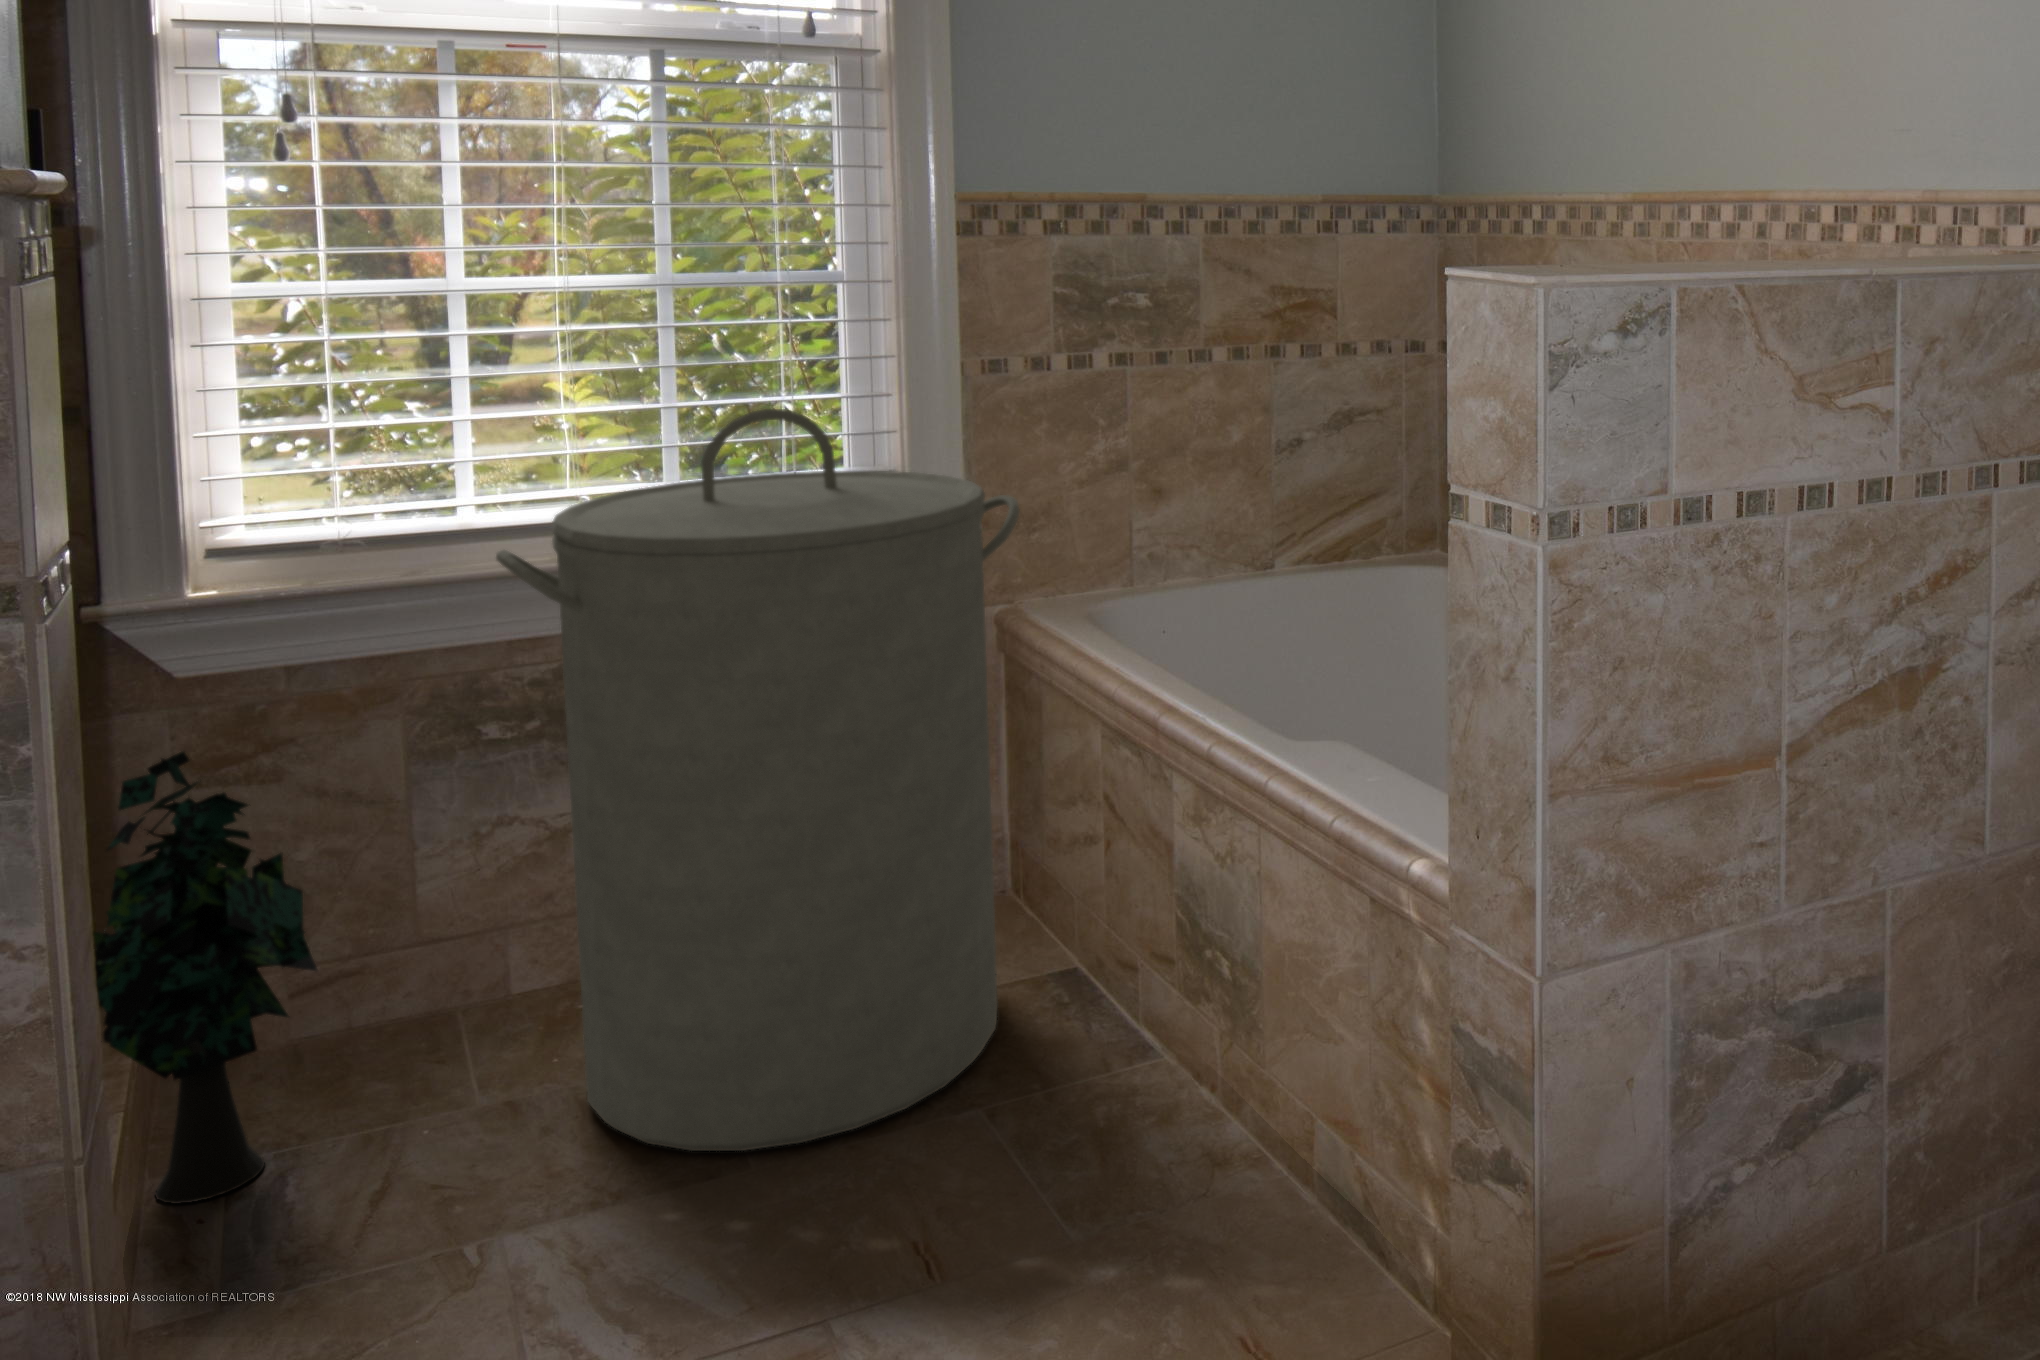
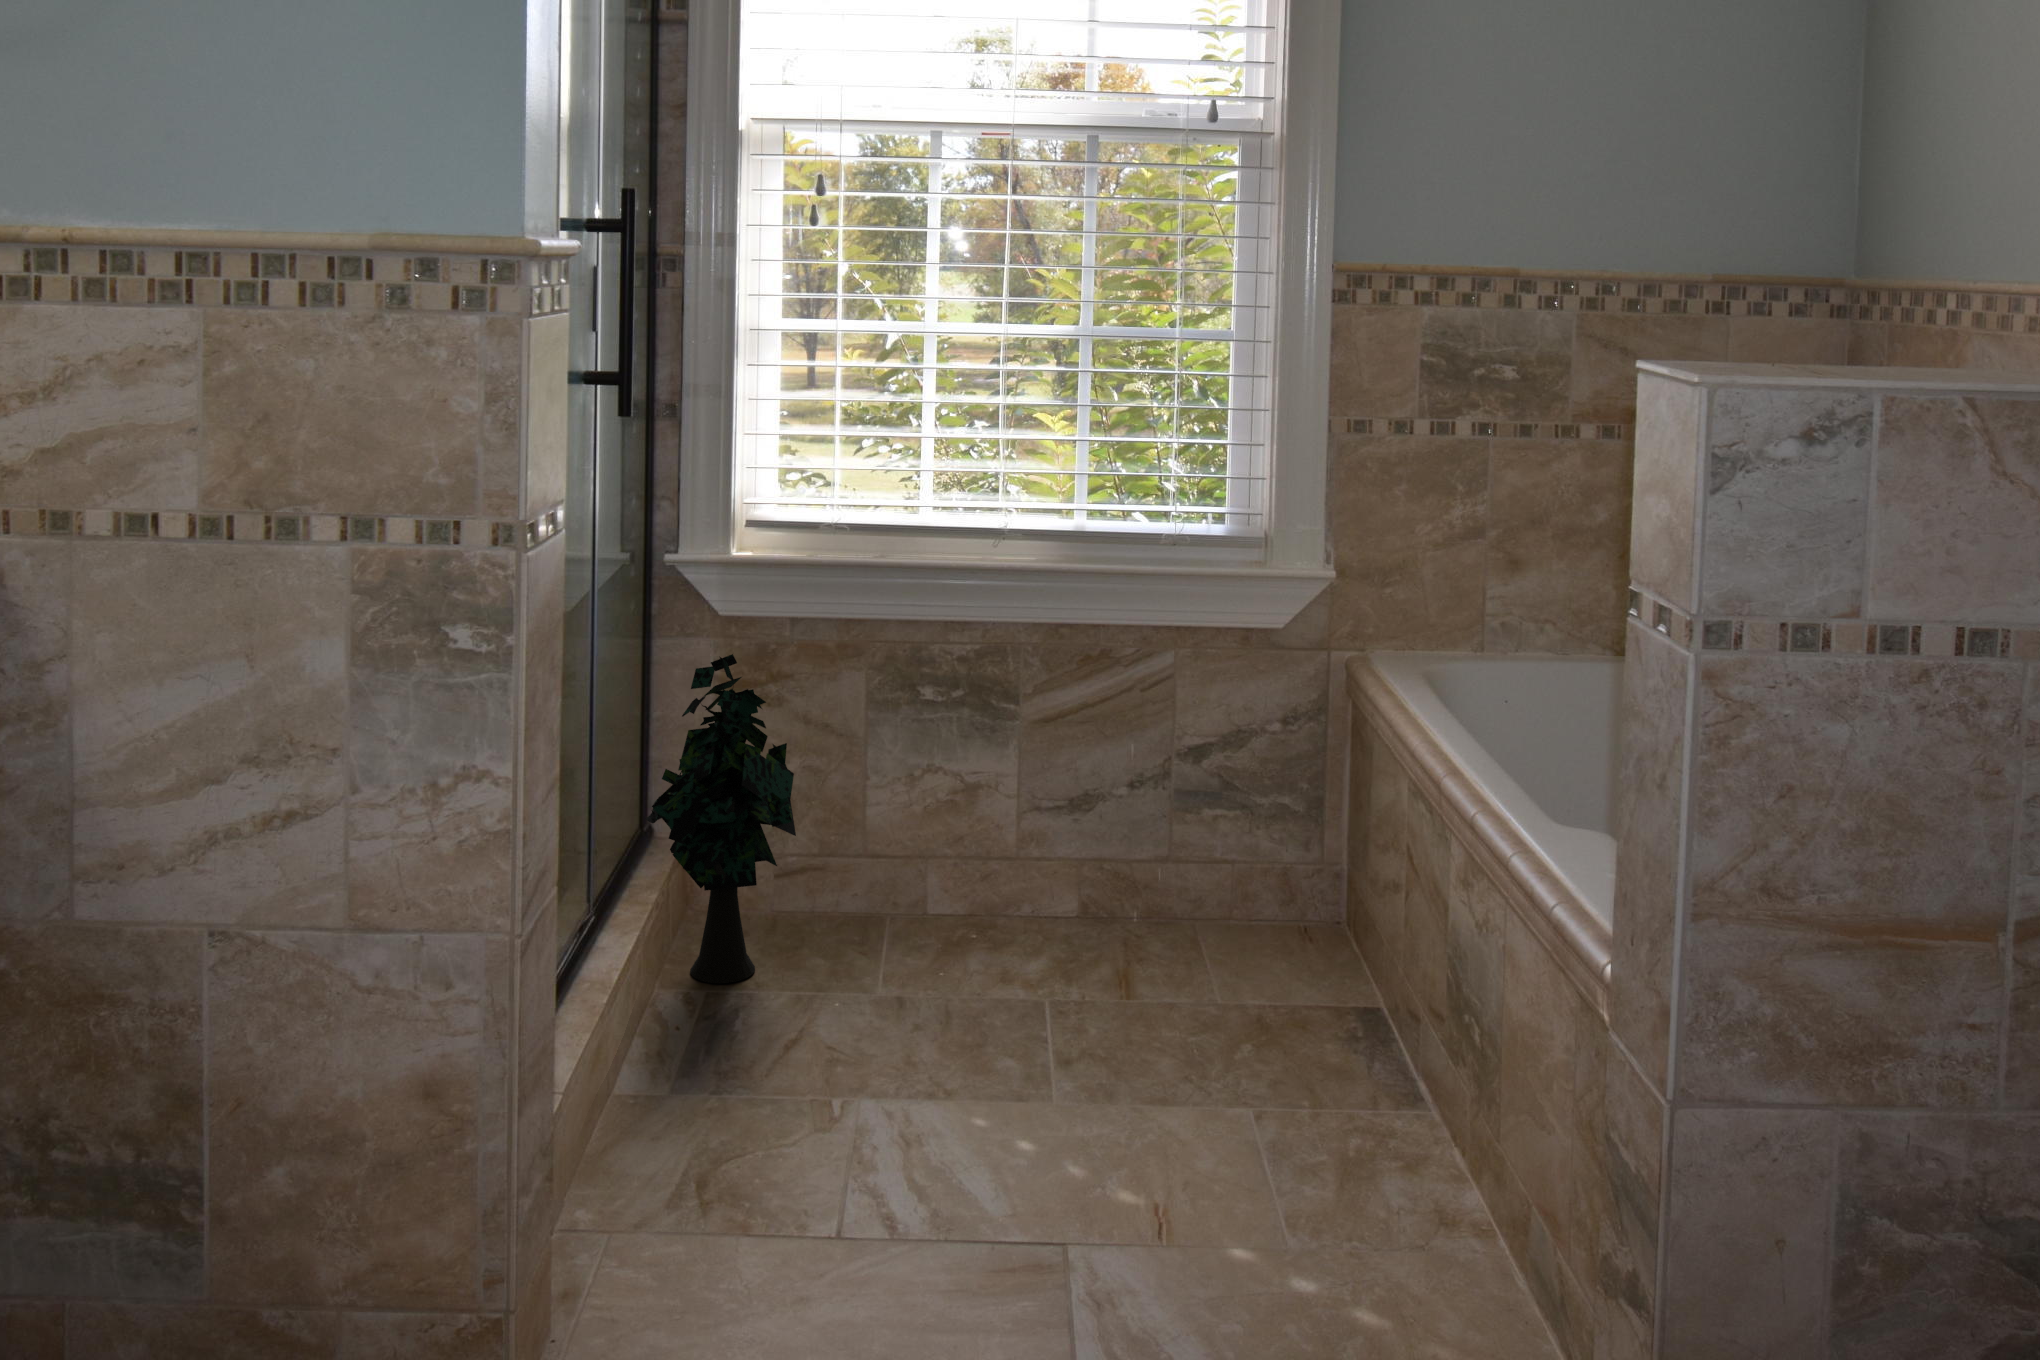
laundry hamper: present [496,408,1020,1151] -> none [929,443,1347,1075]

